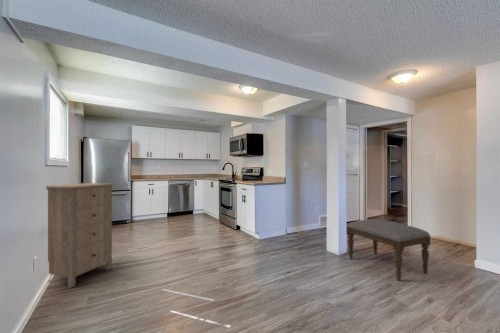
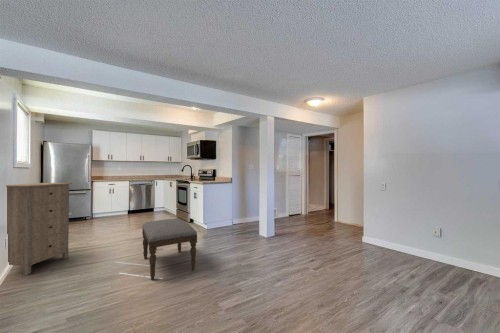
ottoman: present [347,219,430,281] -> present [142,219,197,280]

